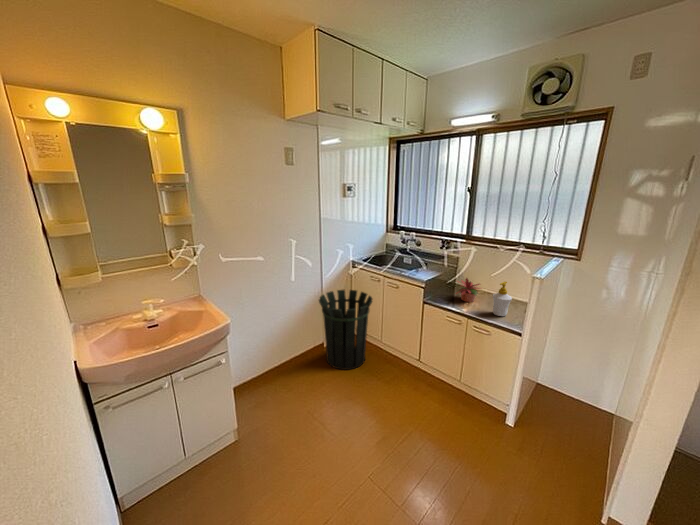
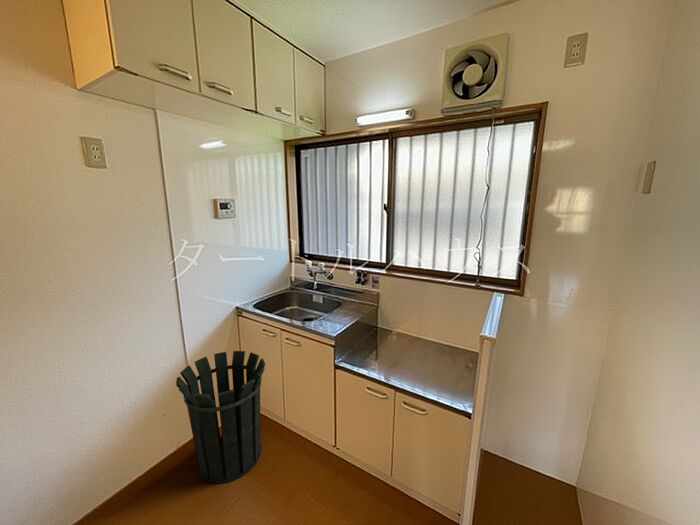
potted plant: present [457,278,481,302] -> none [376,324,415,357]
soap bottle: present [493,282,512,316] -> none [426,330,451,379]

